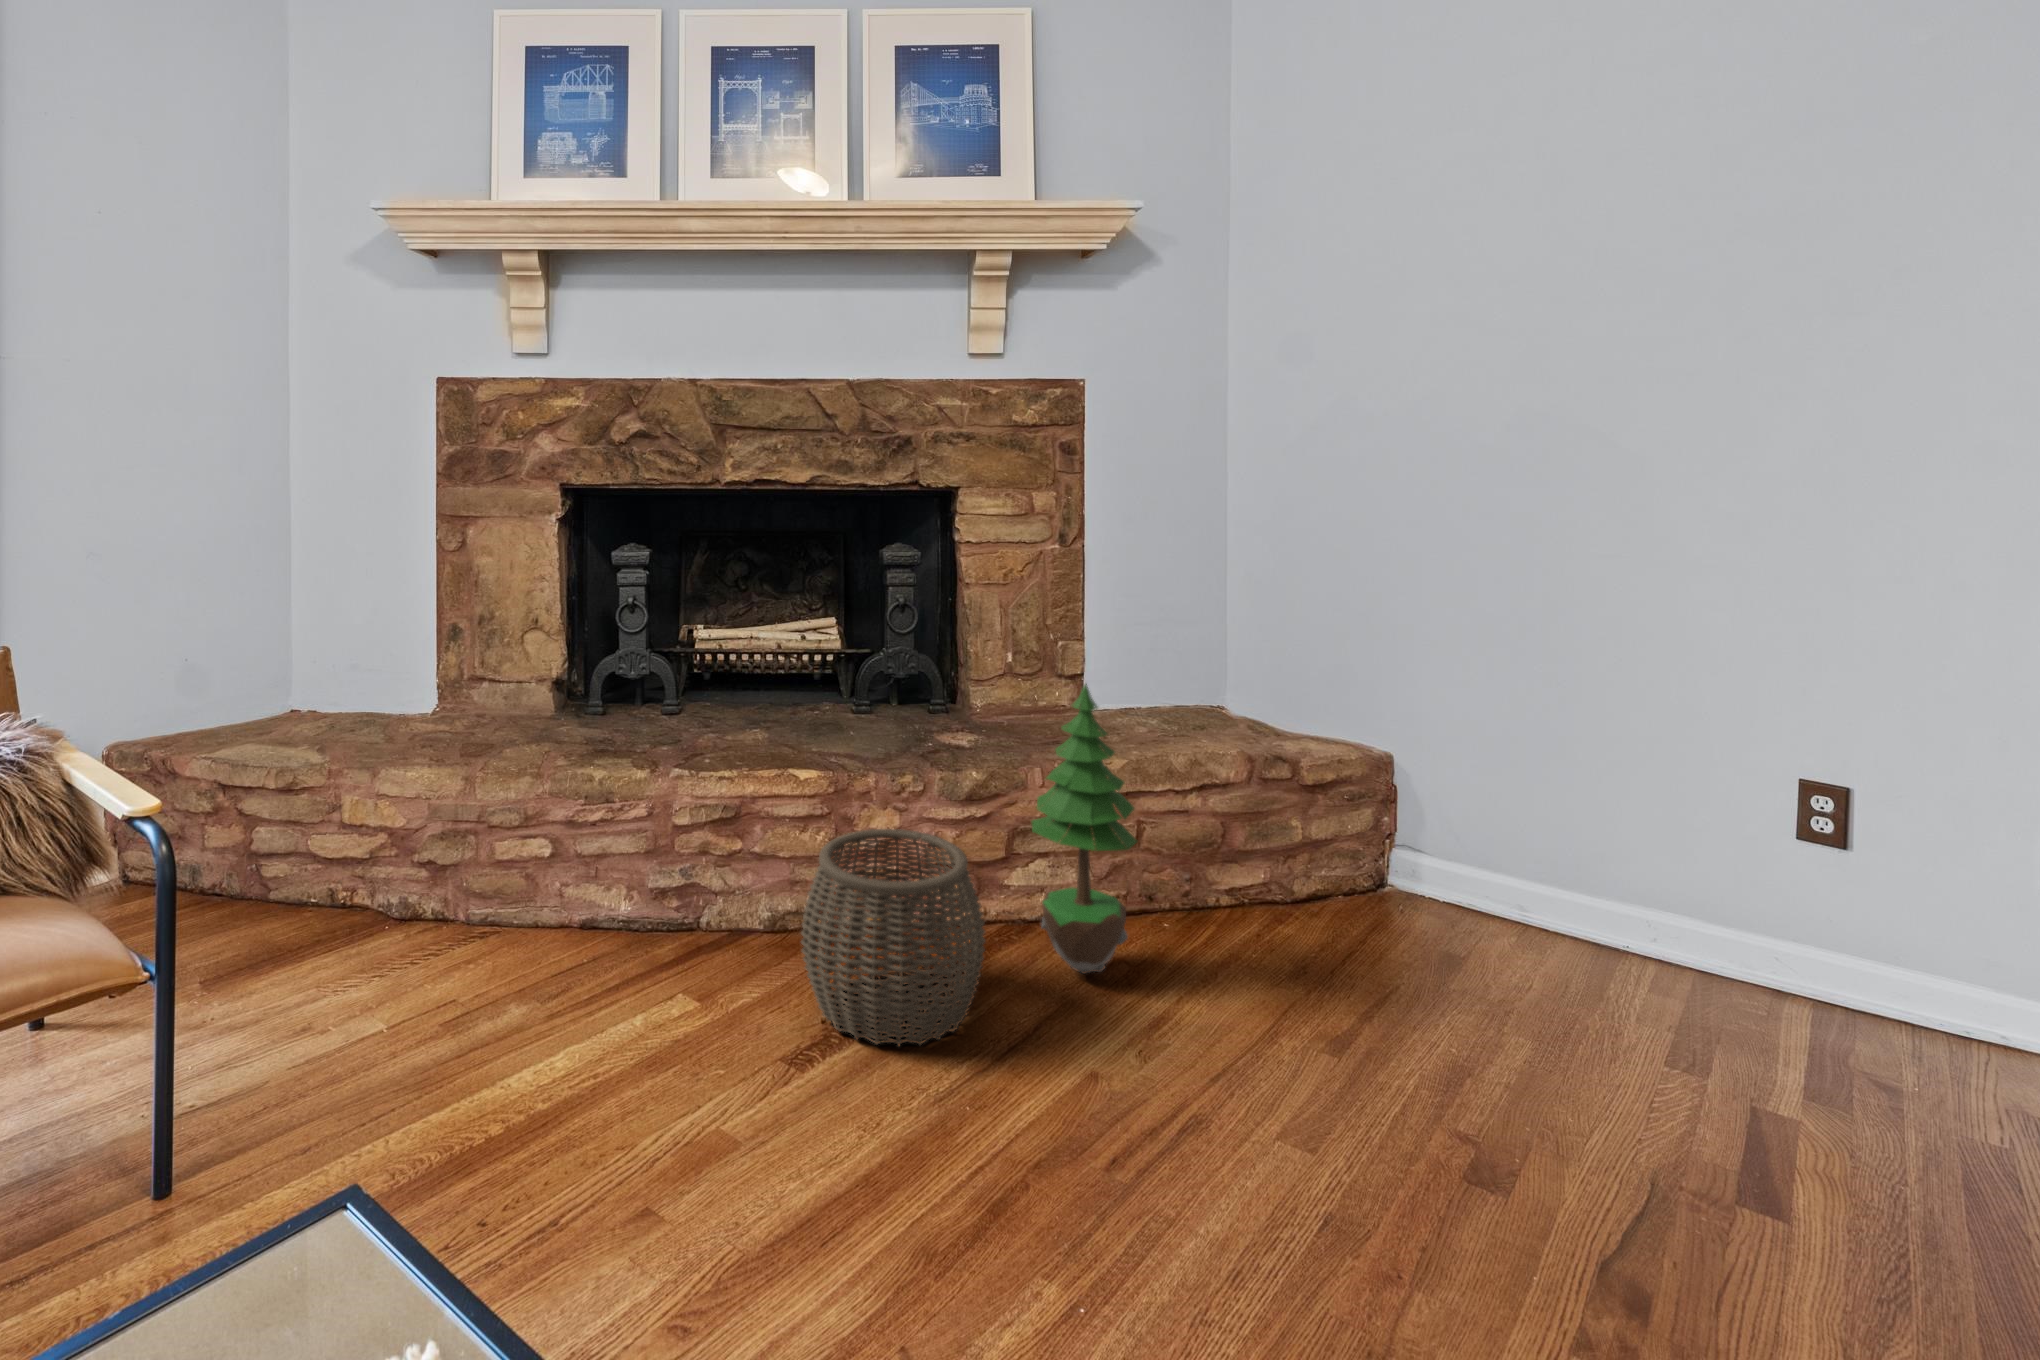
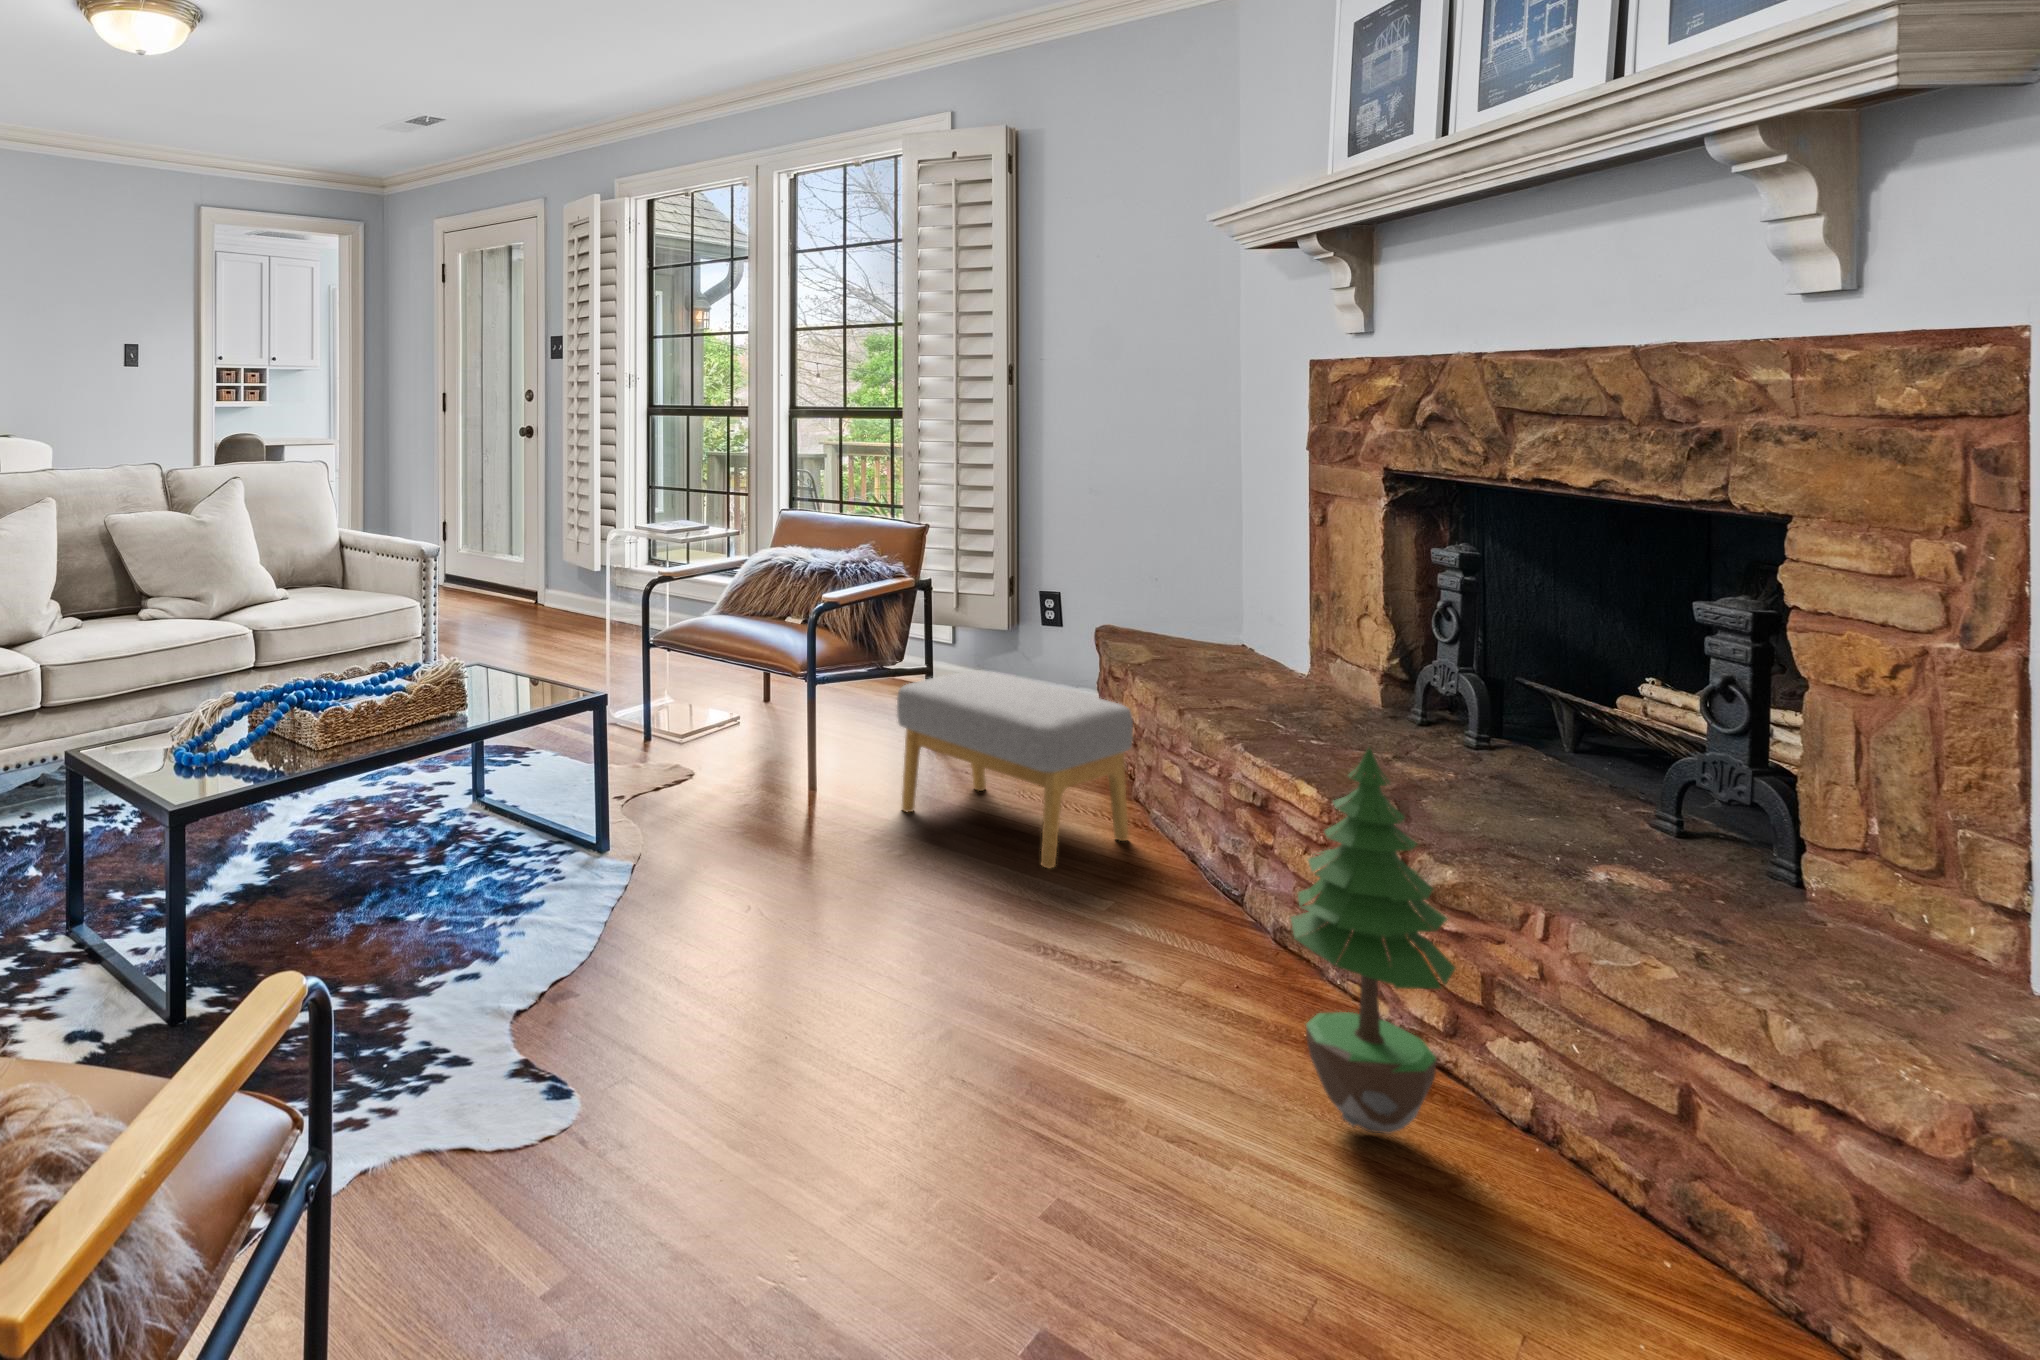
footstool: none [292,798,613,1117] -> present [897,670,1133,868]
woven basket: present [801,829,986,1046] -> none [1065,808,1272,1027]

